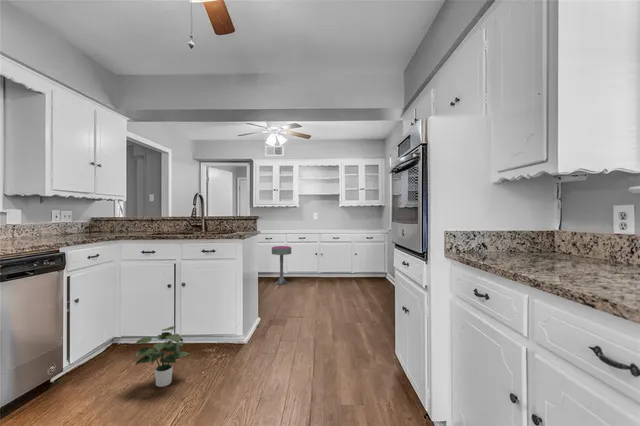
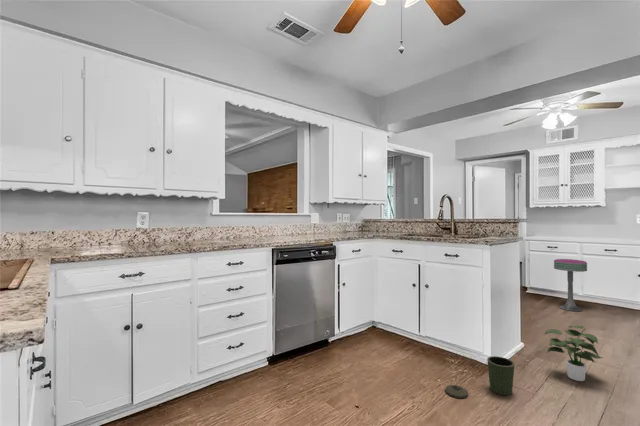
potted plant: present [135,326,190,387] -> present [545,326,603,381]
trash can: none [210,332,264,382] -> present [445,356,514,398]

